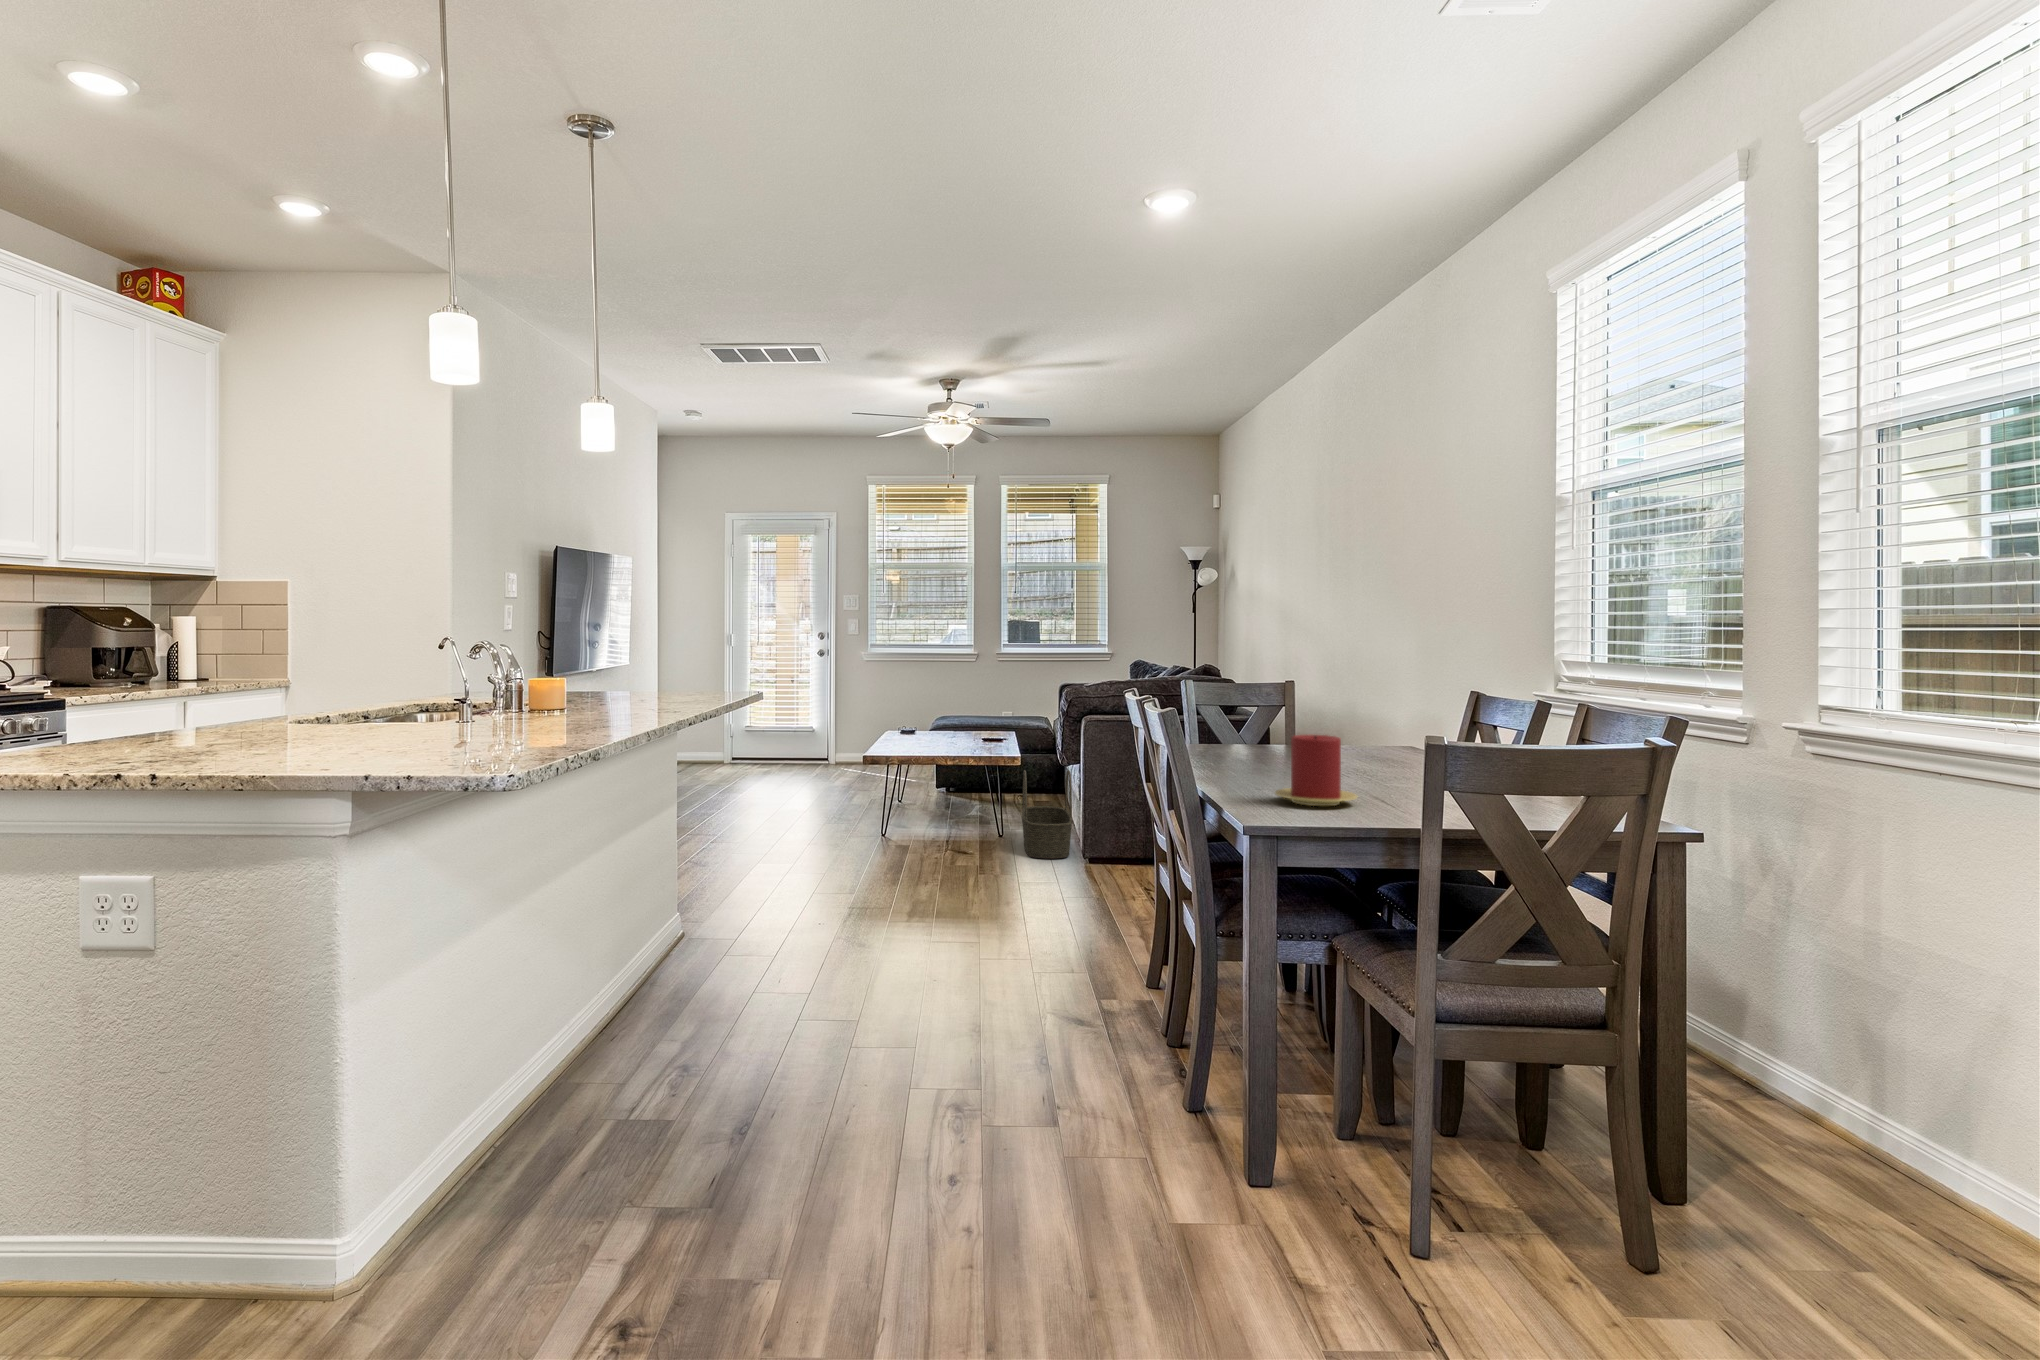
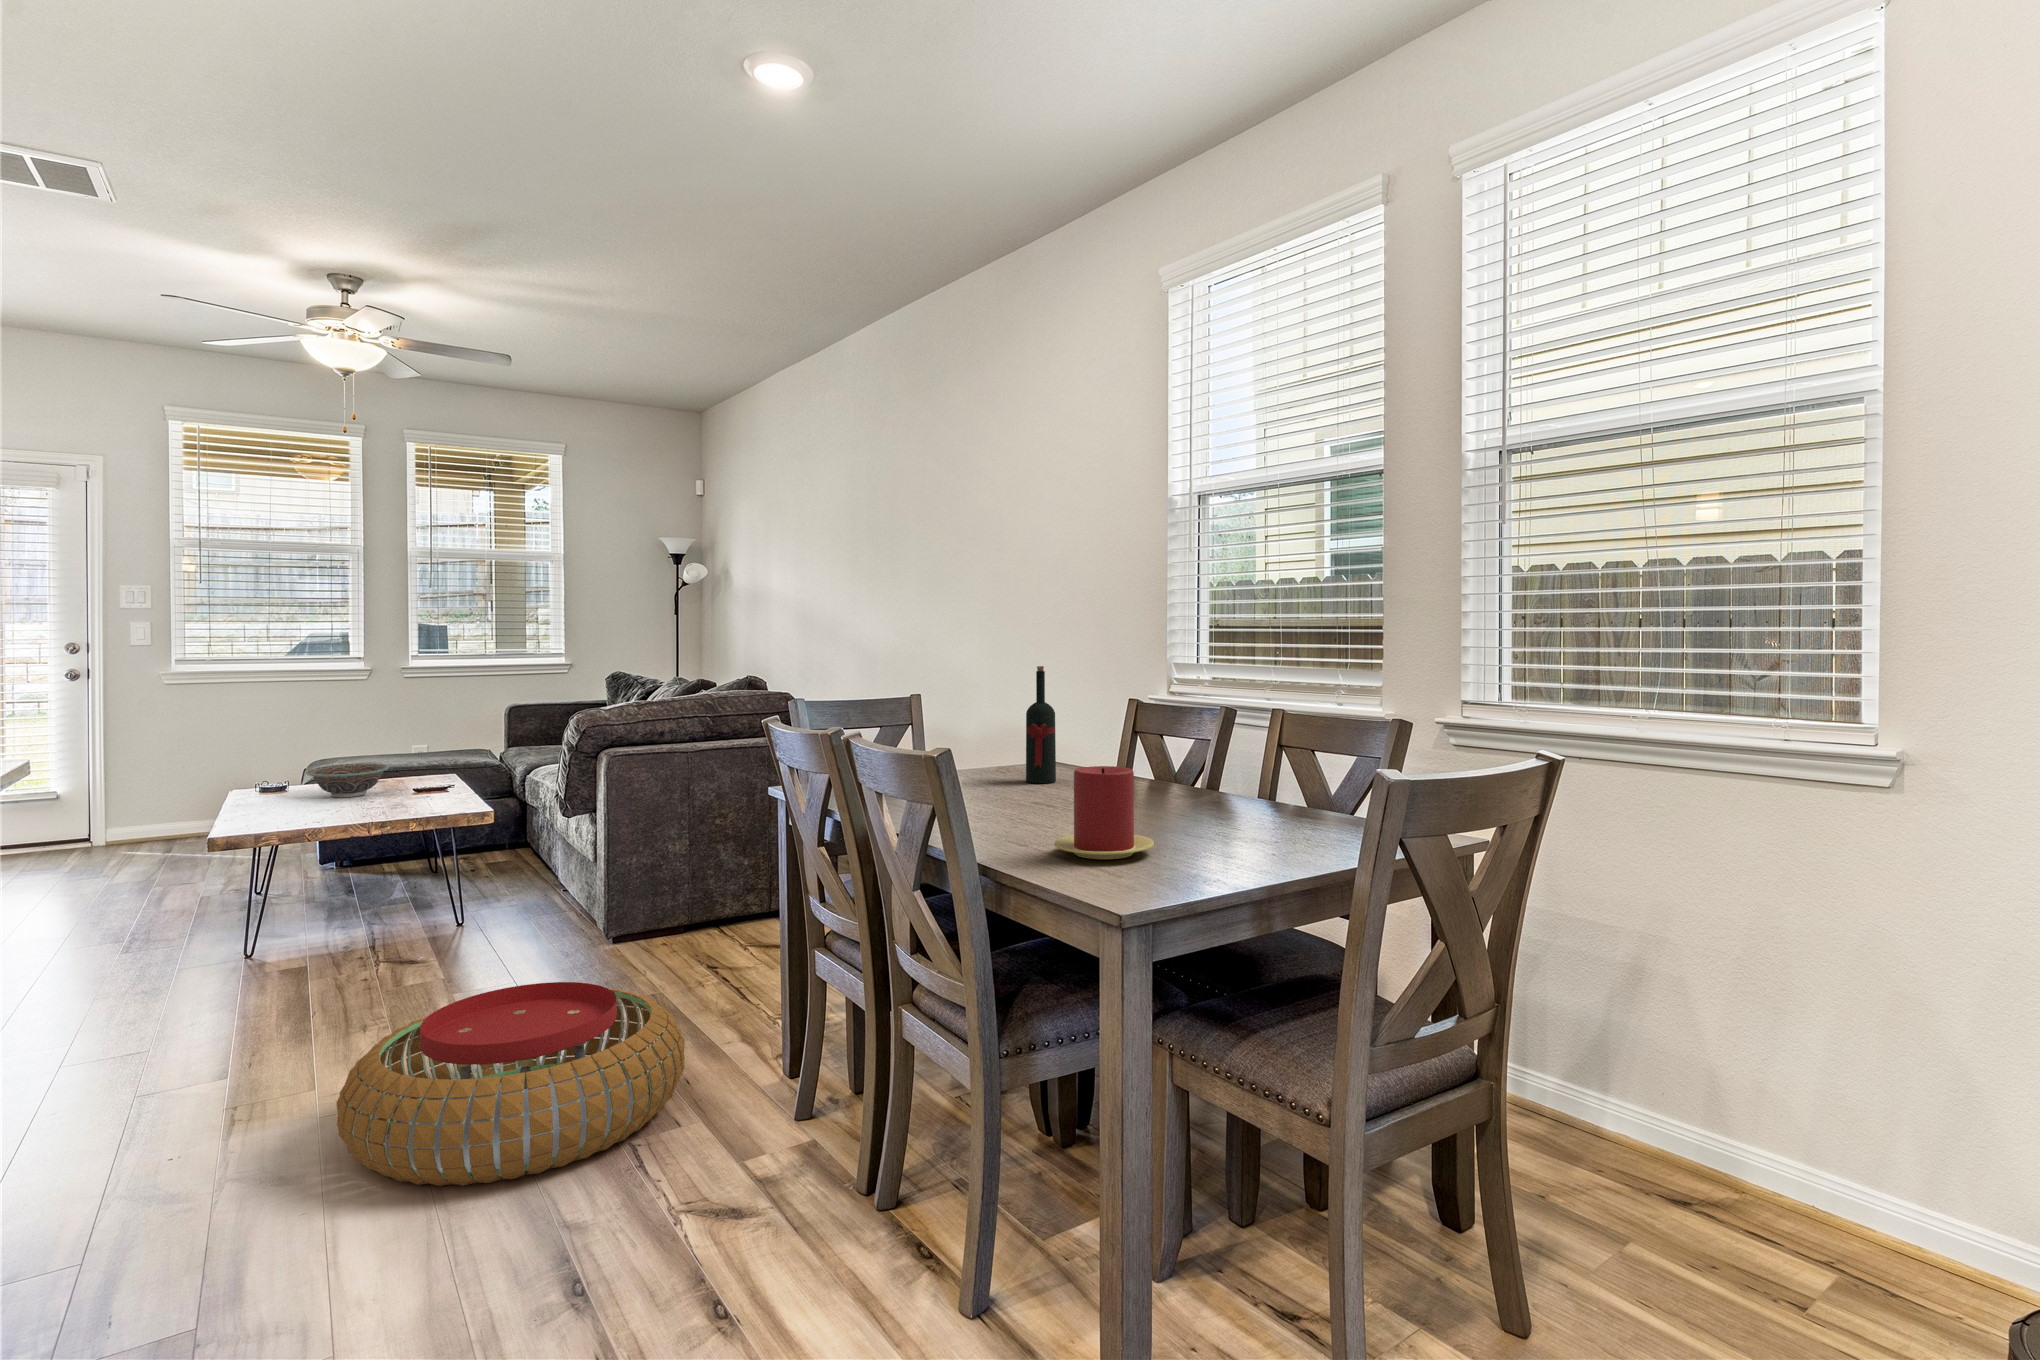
wine bottle: none [1352,658,1380,759] -> present [1026,666,1056,783]
decorative bowl: none [922,718,969,740] -> present [306,763,389,797]
basket: present [1022,770,1072,859] -> none [497,823,581,950]
pouf: none [885,864,1087,976] -> present [337,982,685,1186]

